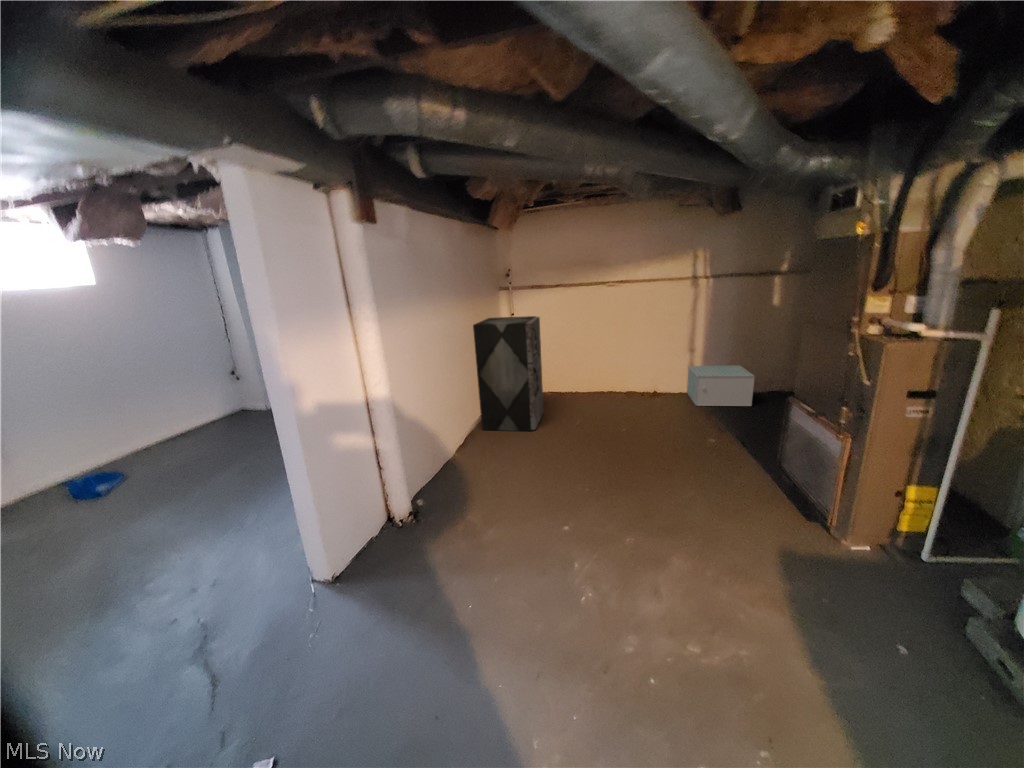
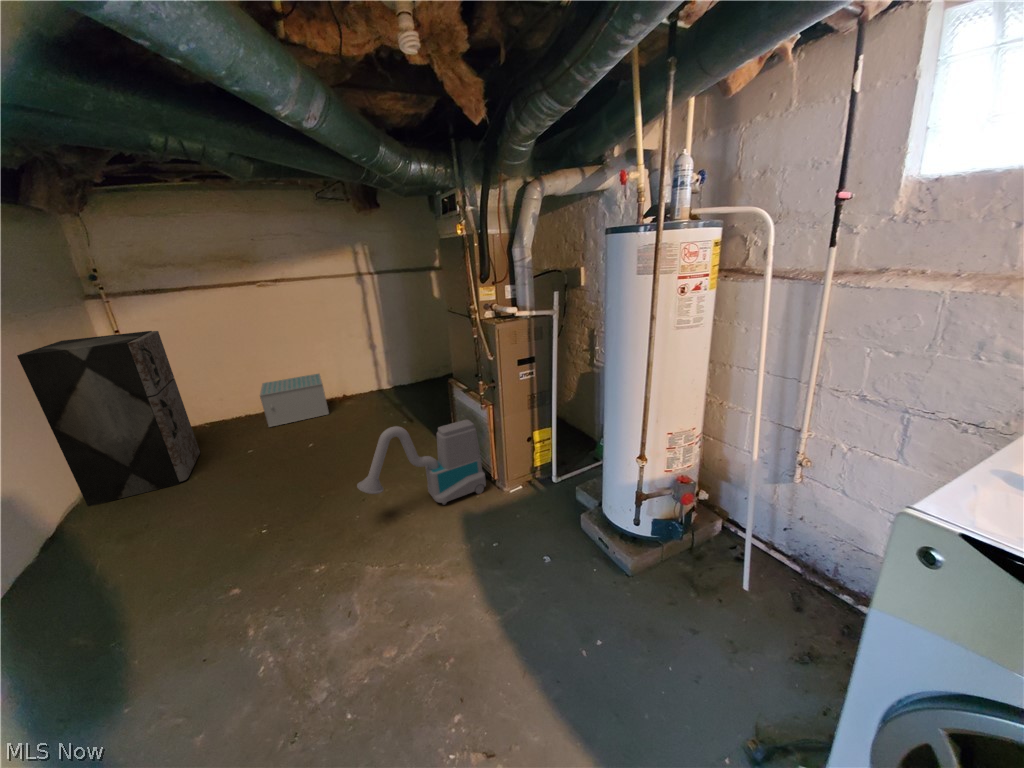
storage box: present [687,366,755,406] -> present [260,374,329,427]
vacuum cleaner: none [673,431,819,532] -> present [357,420,486,505]

